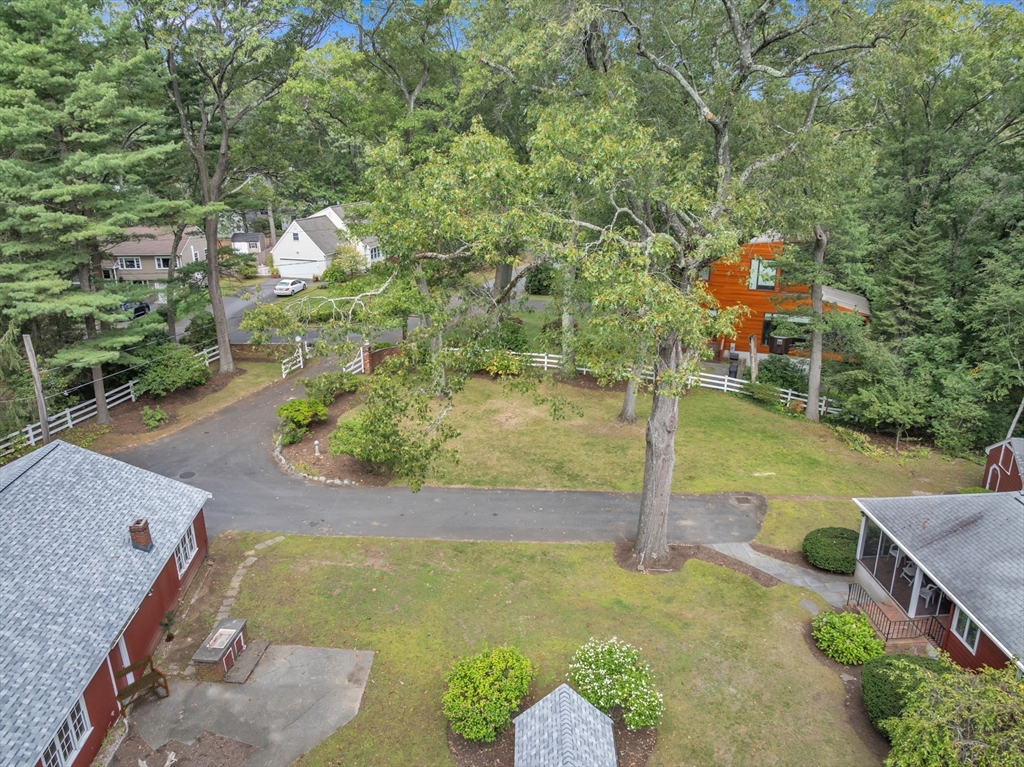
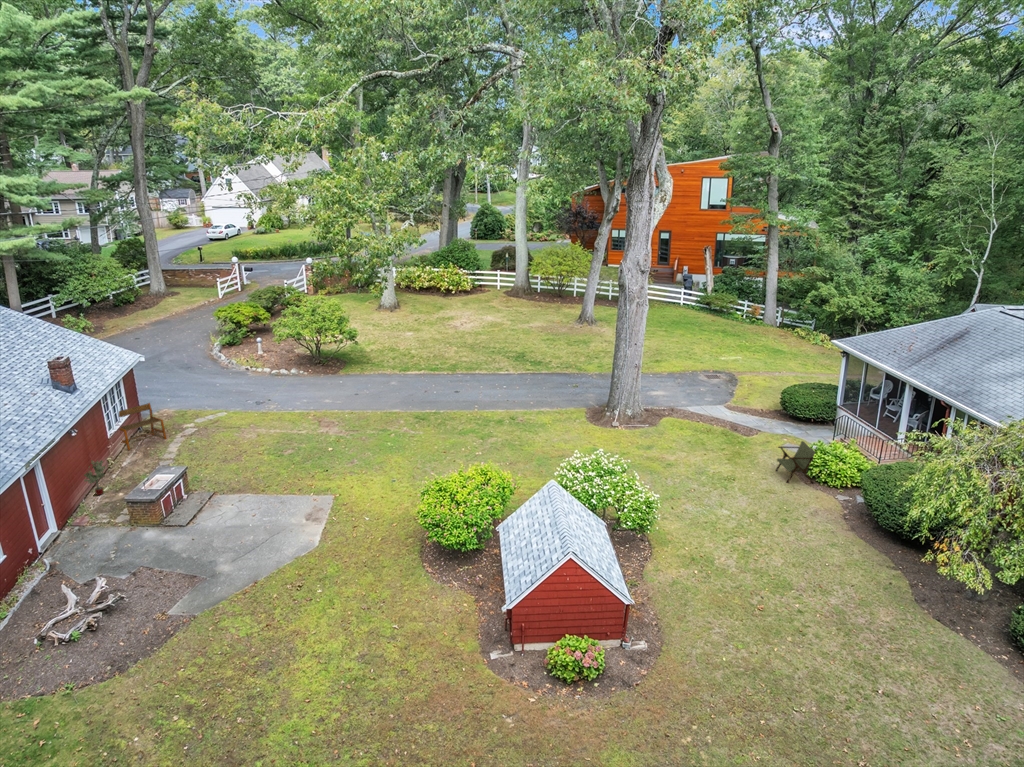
lounge chair: none [787,613,825,657] -> present [776,441,815,483]
bench: present [115,654,170,718] -> present [119,403,166,450]

